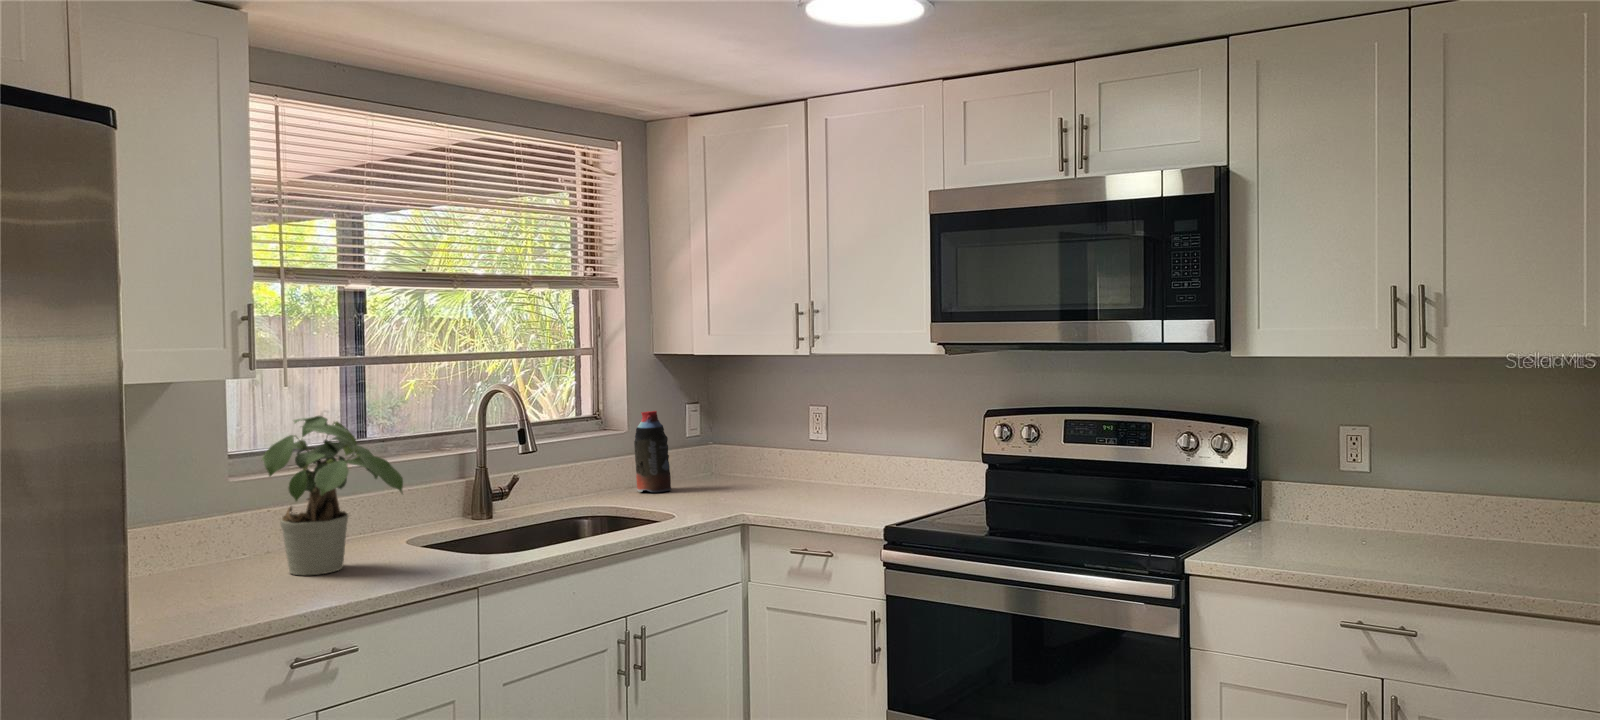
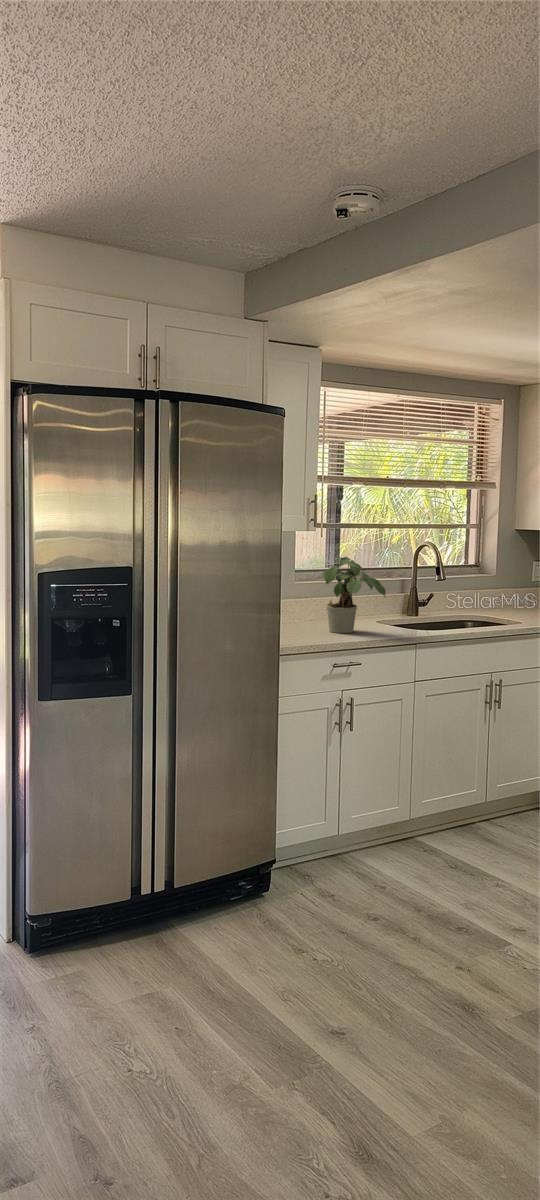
bottle: present [634,411,671,492] -> none [499,563,521,611]

